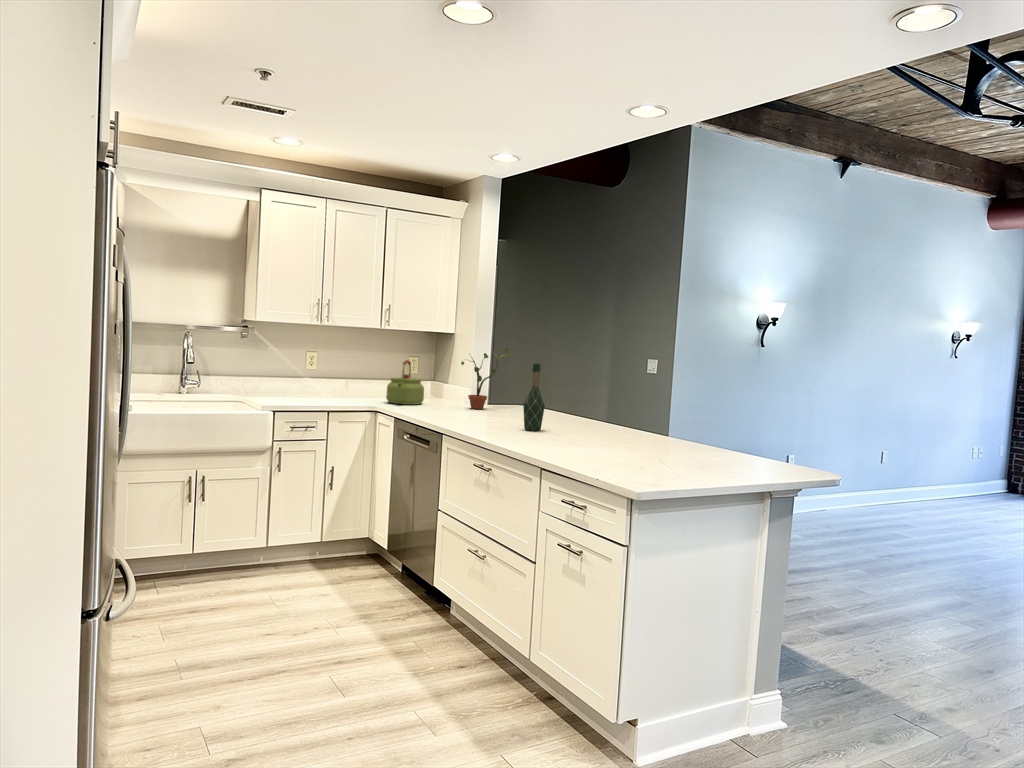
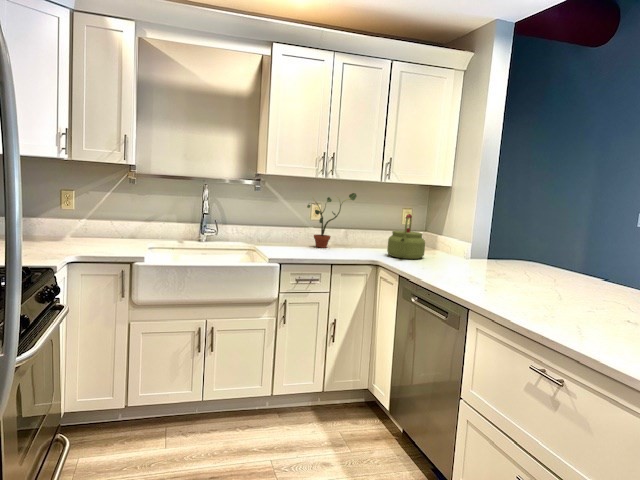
potted plant: present [461,348,512,409] -> present [307,193,357,248]
wine bottle: present [523,363,545,431] -> none [579,228,611,315]

